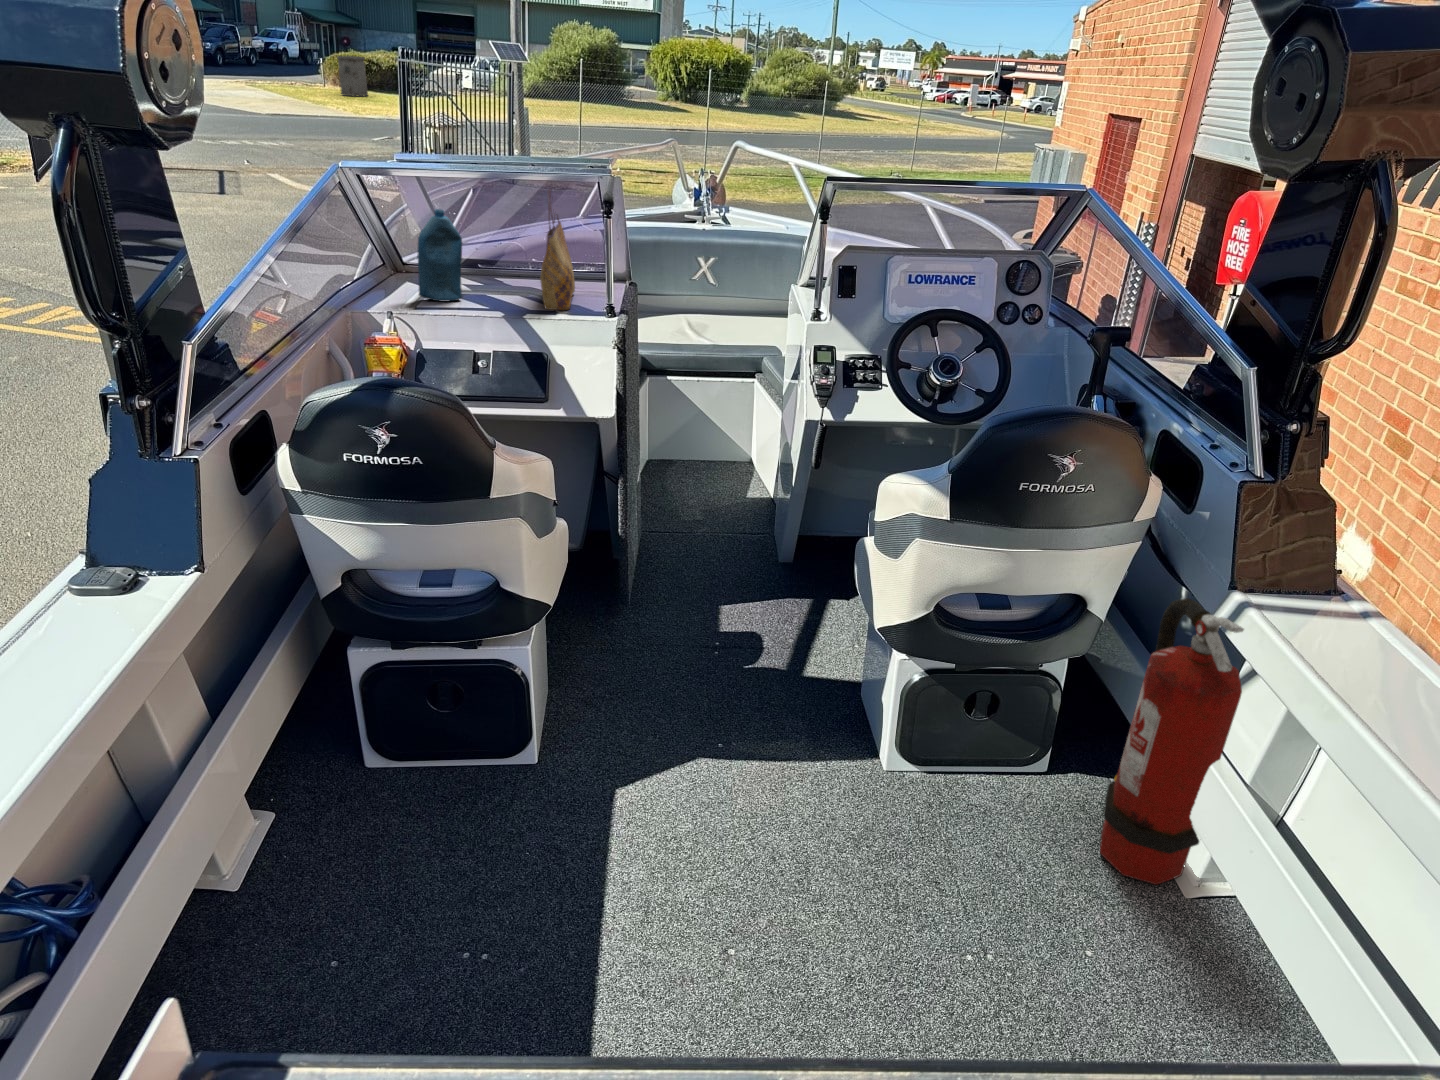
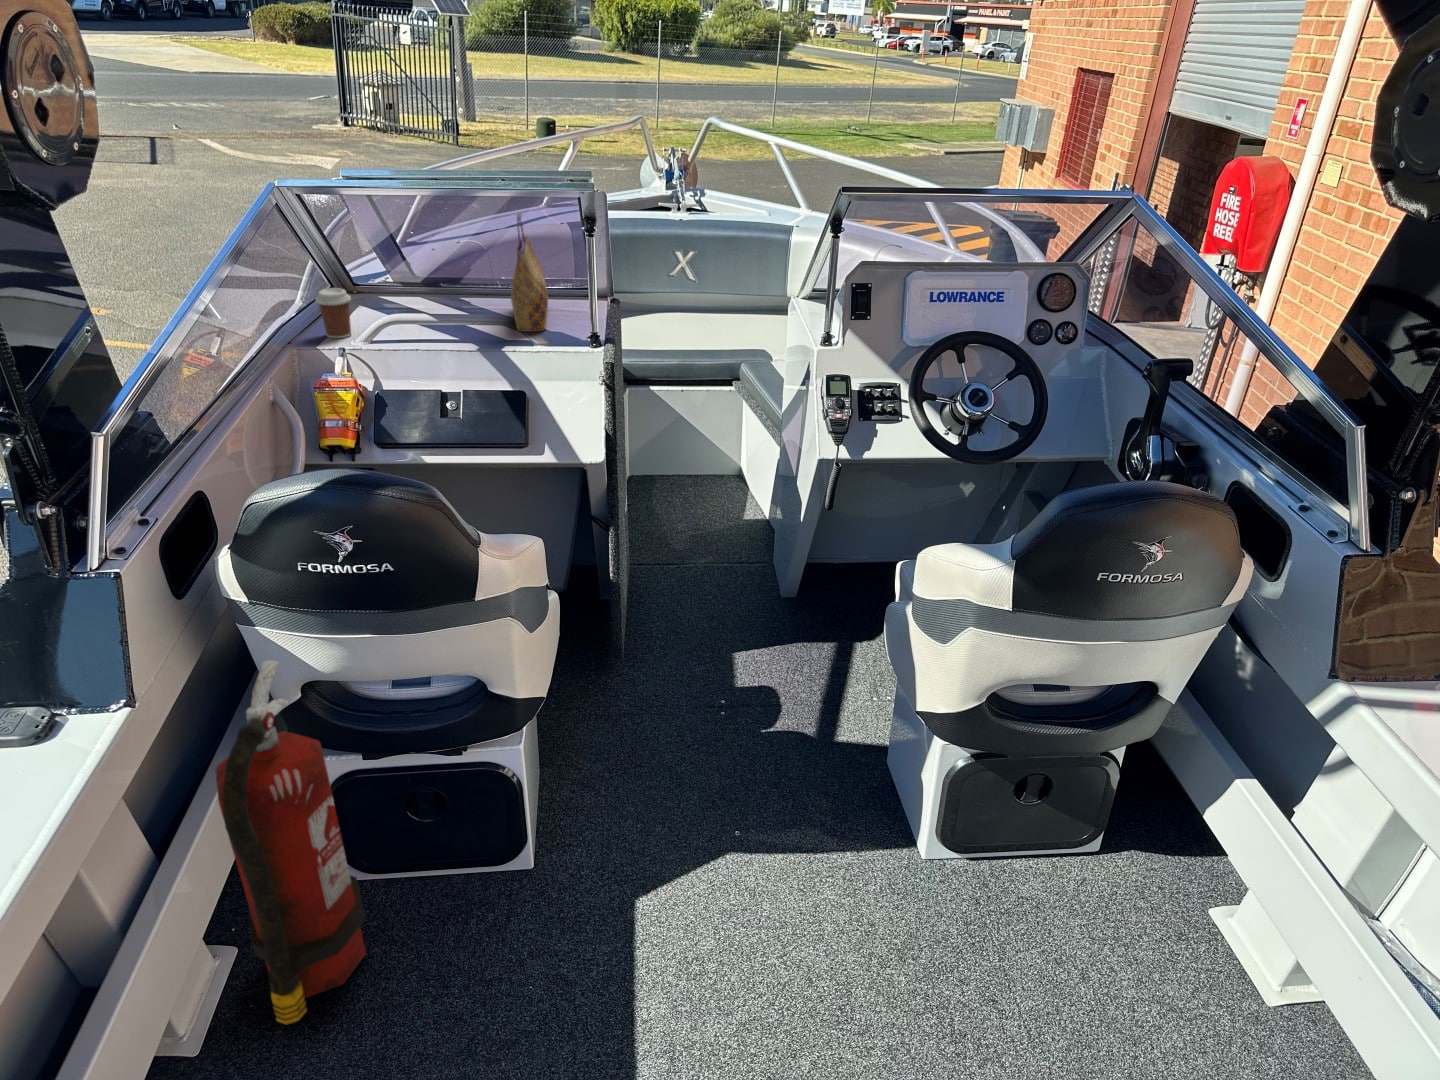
trash can: present [337,55,368,96] -> none [270,8,305,51]
bottle: present [417,209,462,302] -> none [371,222,423,324]
coffee cup: none [368,265,399,309] -> present [315,288,351,338]
fire extinguisher: present [1100,598,1244,885] -> present [215,660,366,1025]

